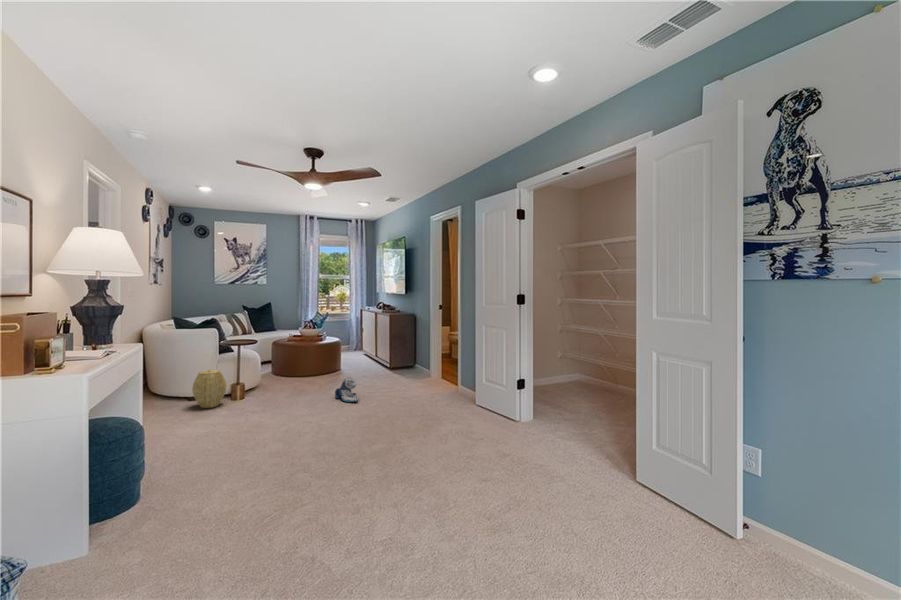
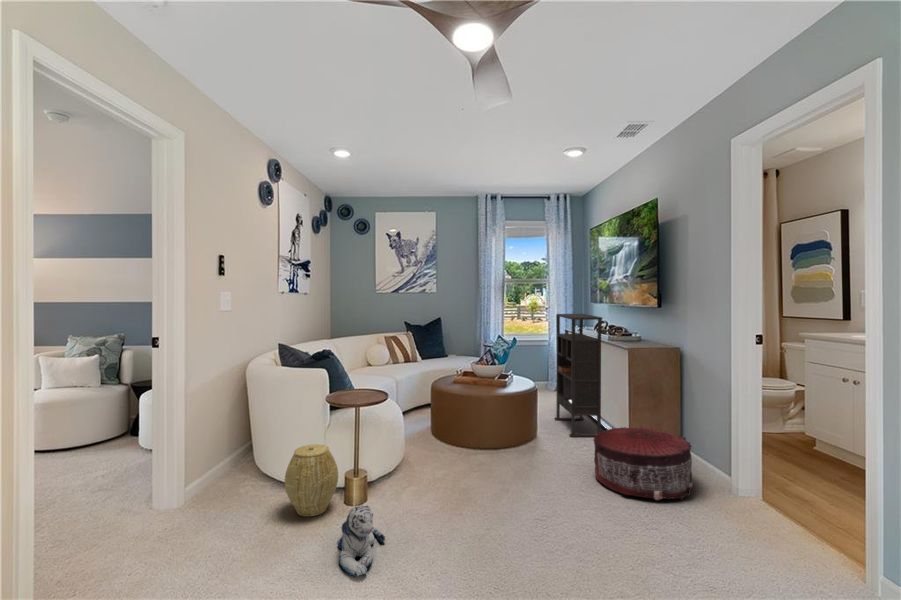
bookshelf: none [352,298,379,368] -> present [555,314,602,437]
pouf: none [371,354,416,383] -> present [593,427,693,500]
plush toy: present [335,378,358,403] -> present [337,506,385,577]

